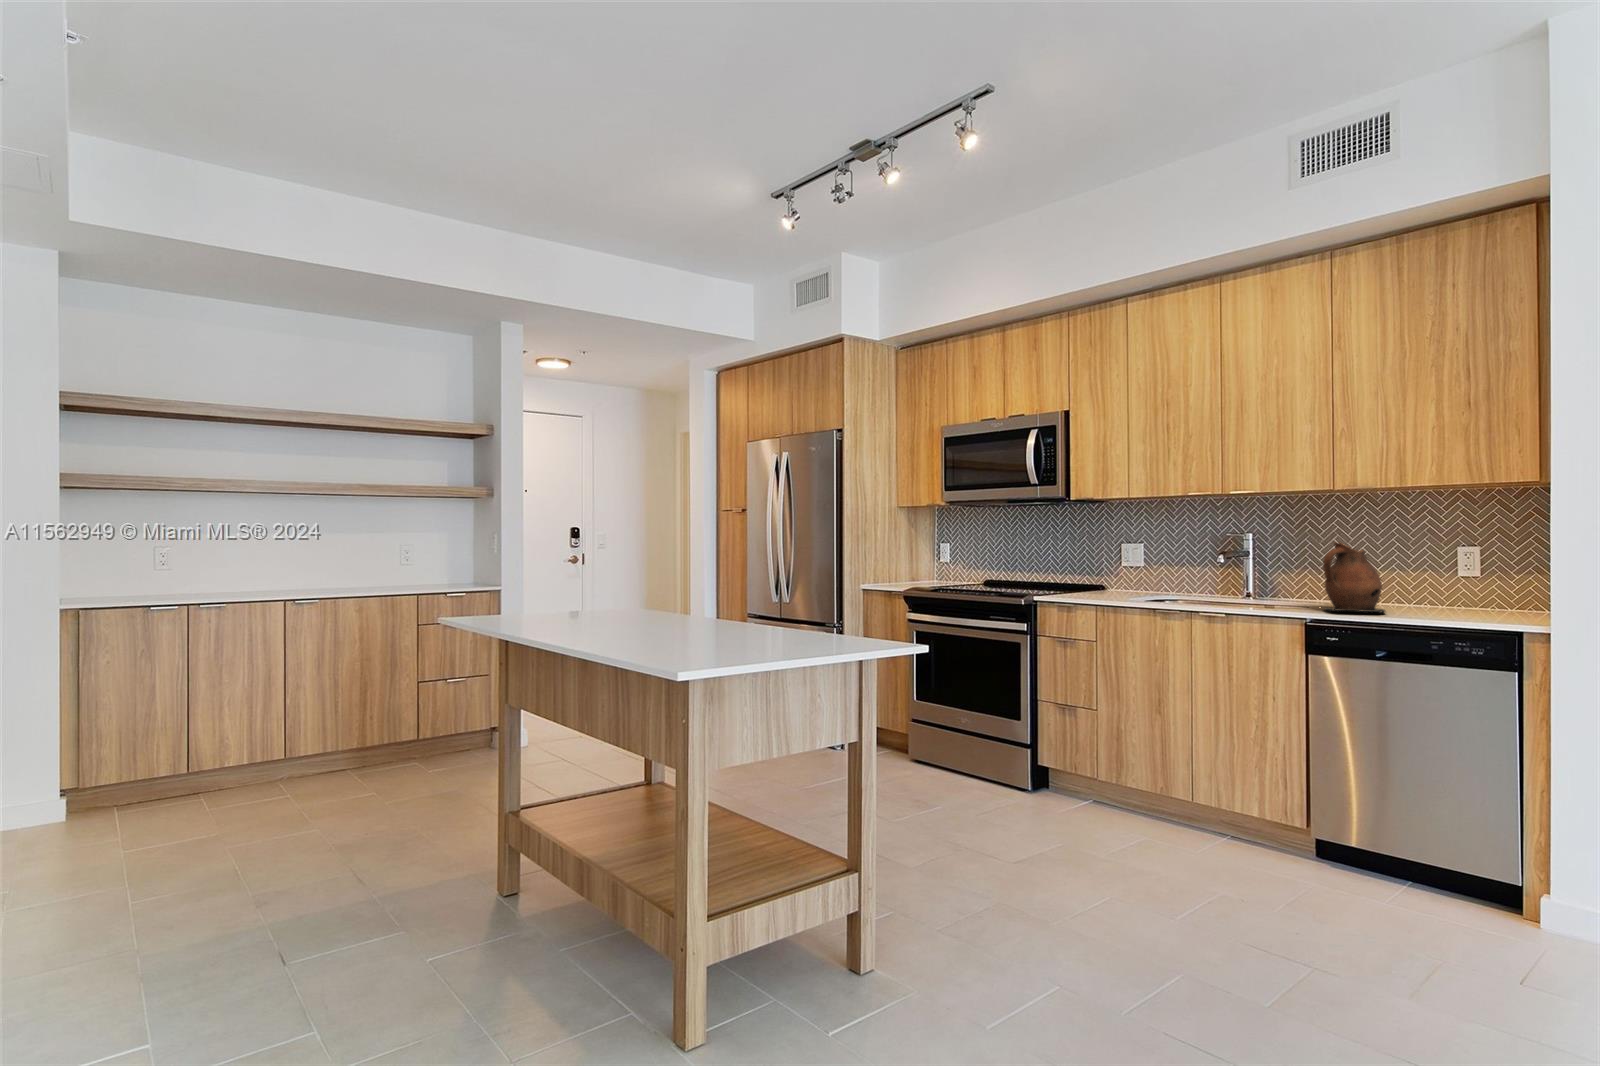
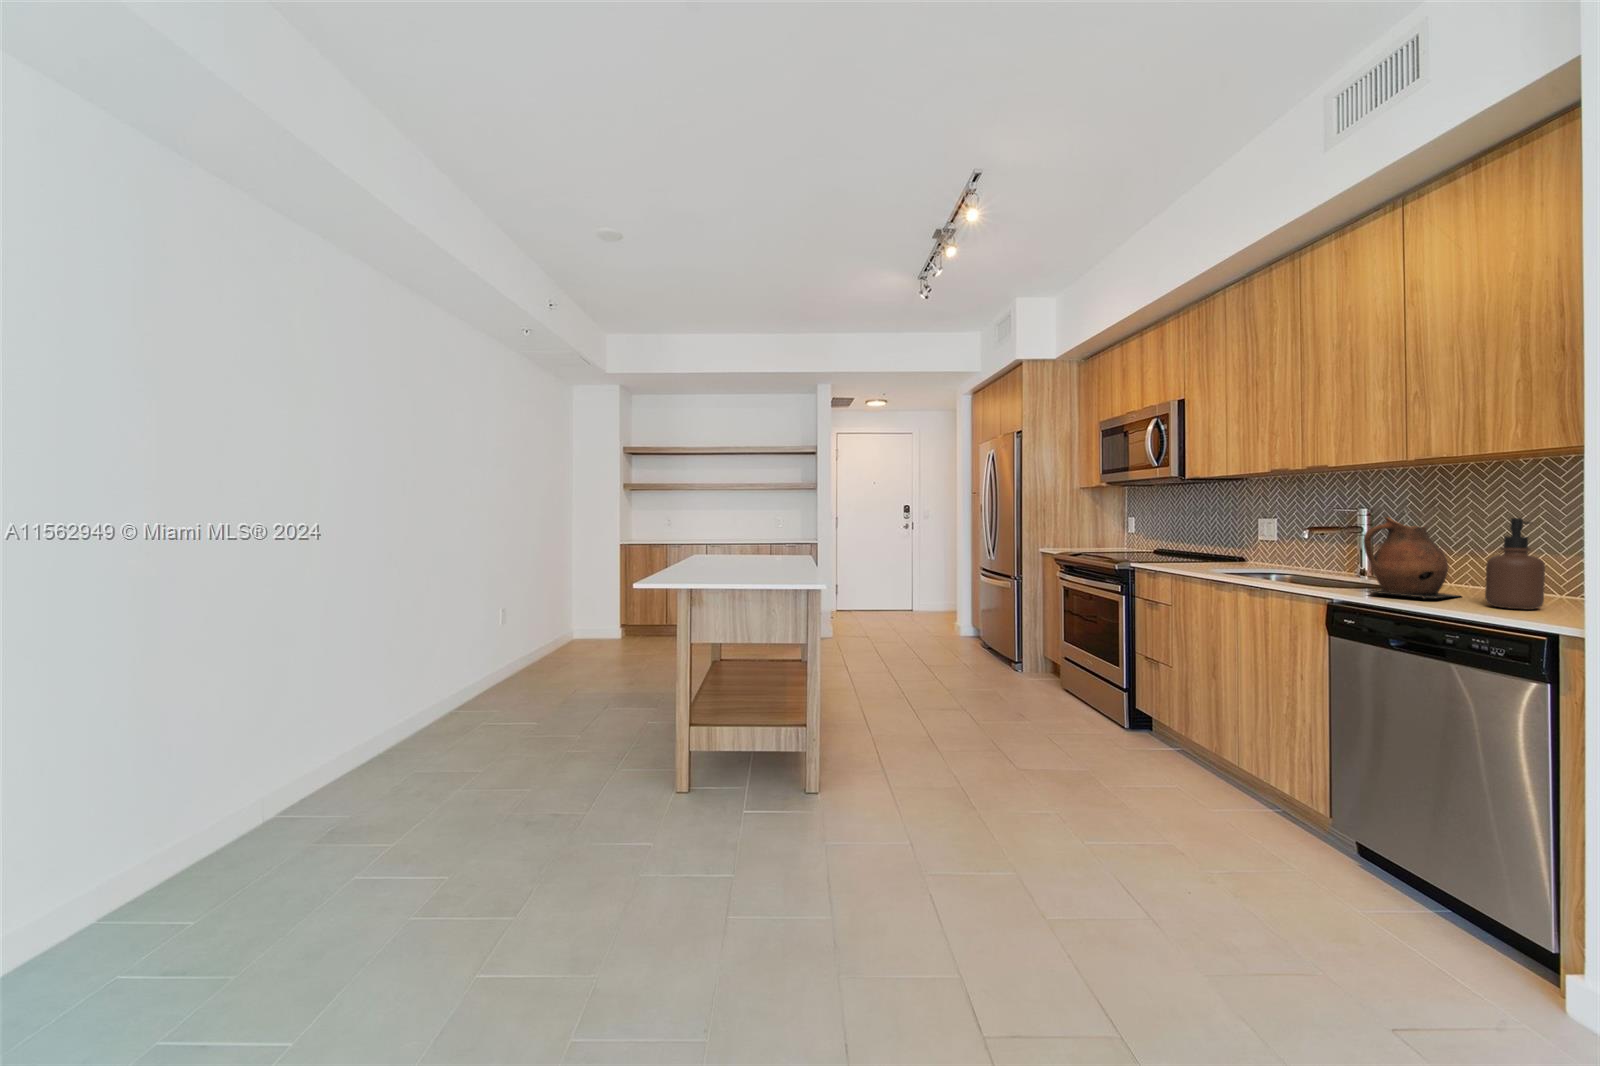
soap dispenser: none [1422,543,1461,616] -> present [1485,518,1545,610]

